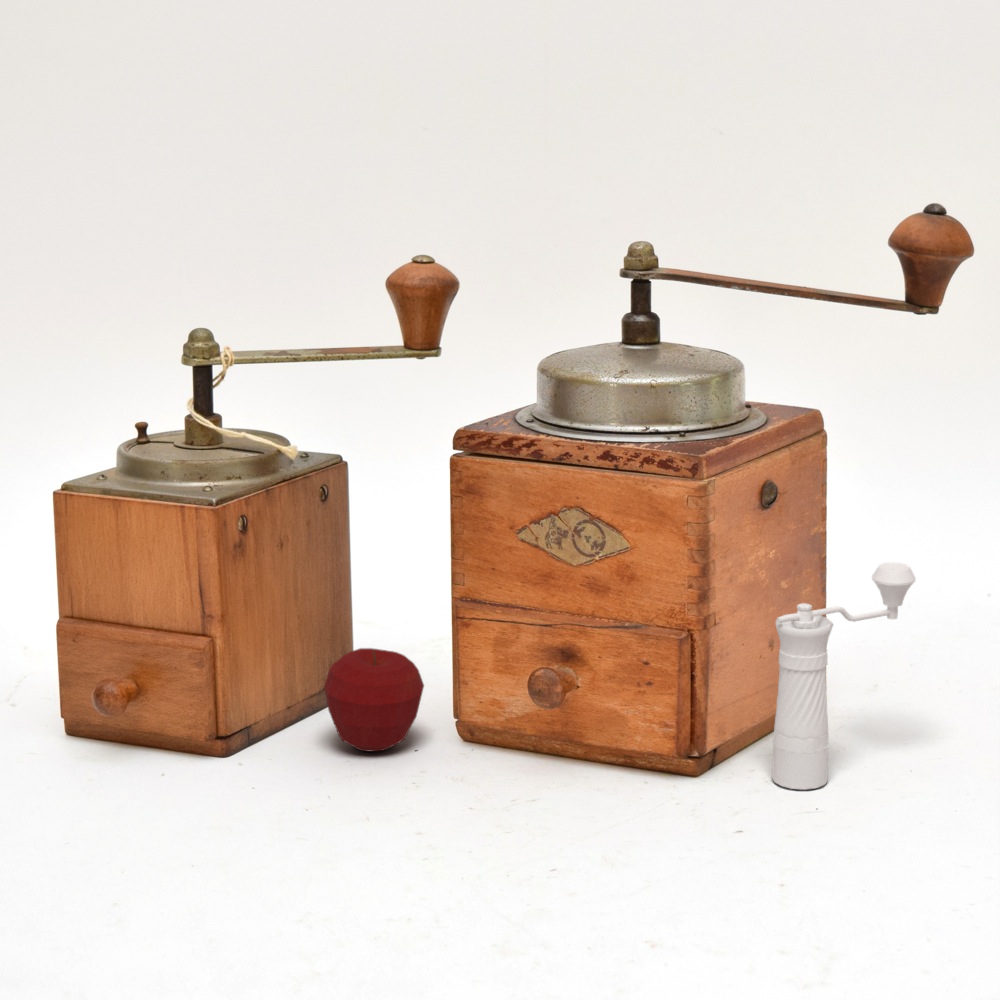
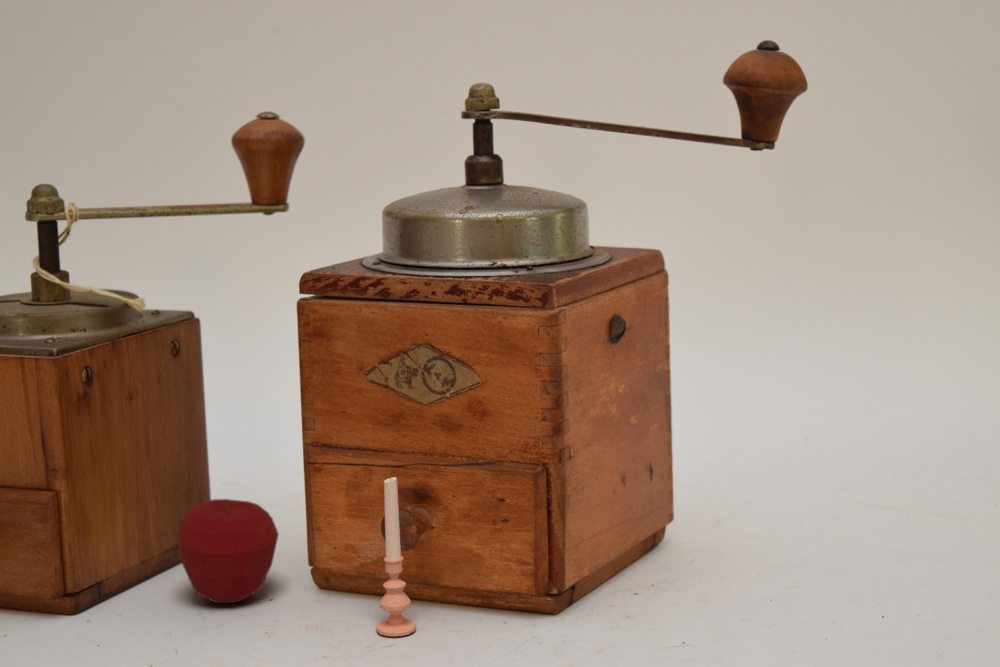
pepper mill: present [772,562,916,790] -> none [629,391,765,622]
candle: none [519,637,558,793] -> present [376,477,416,636]

